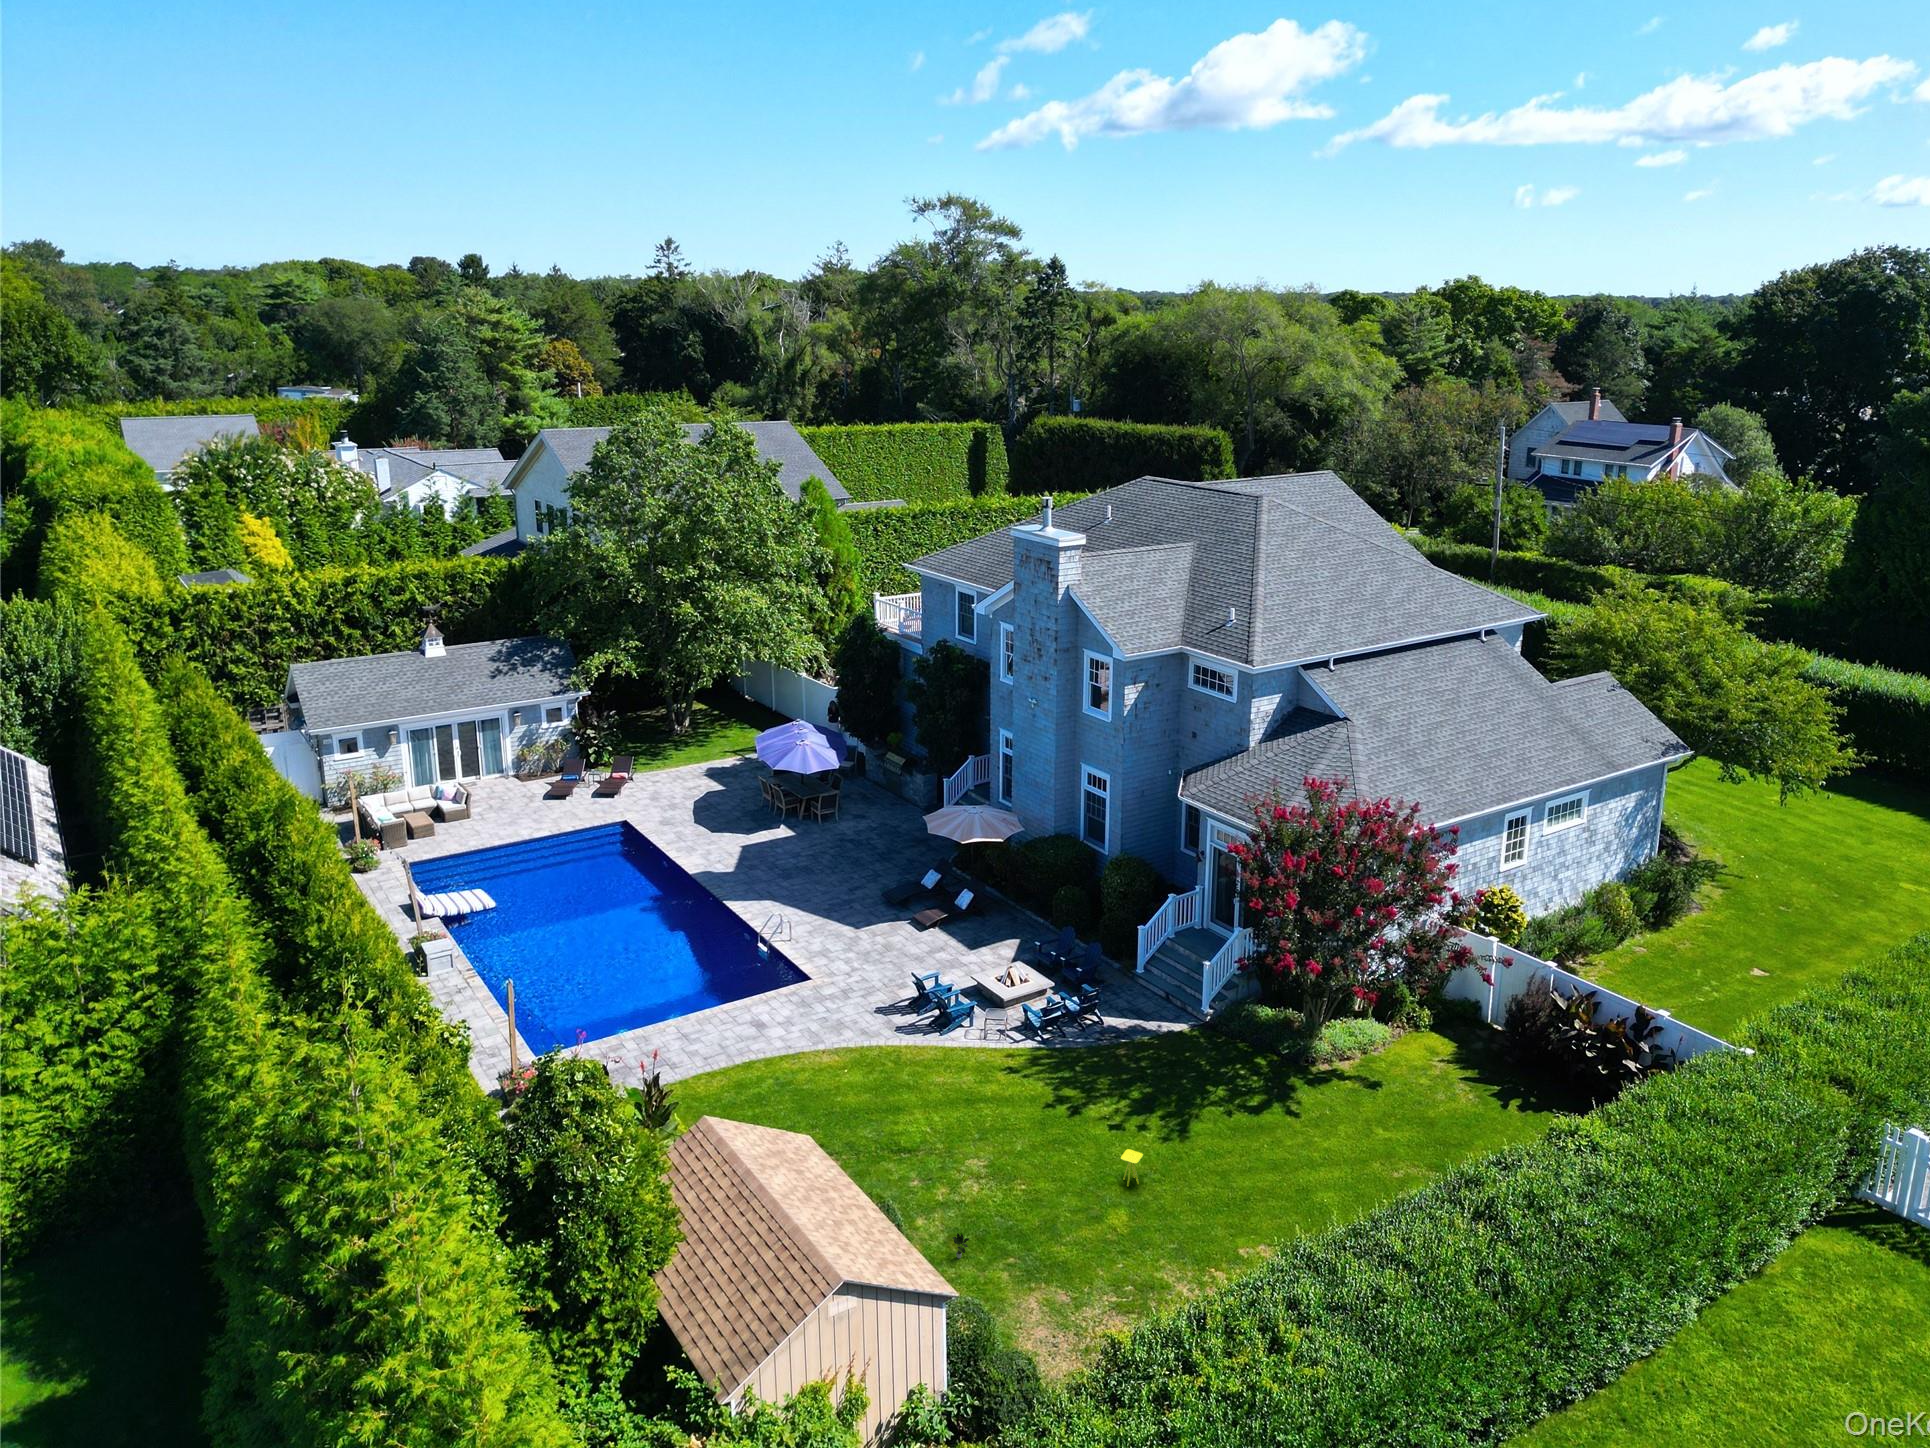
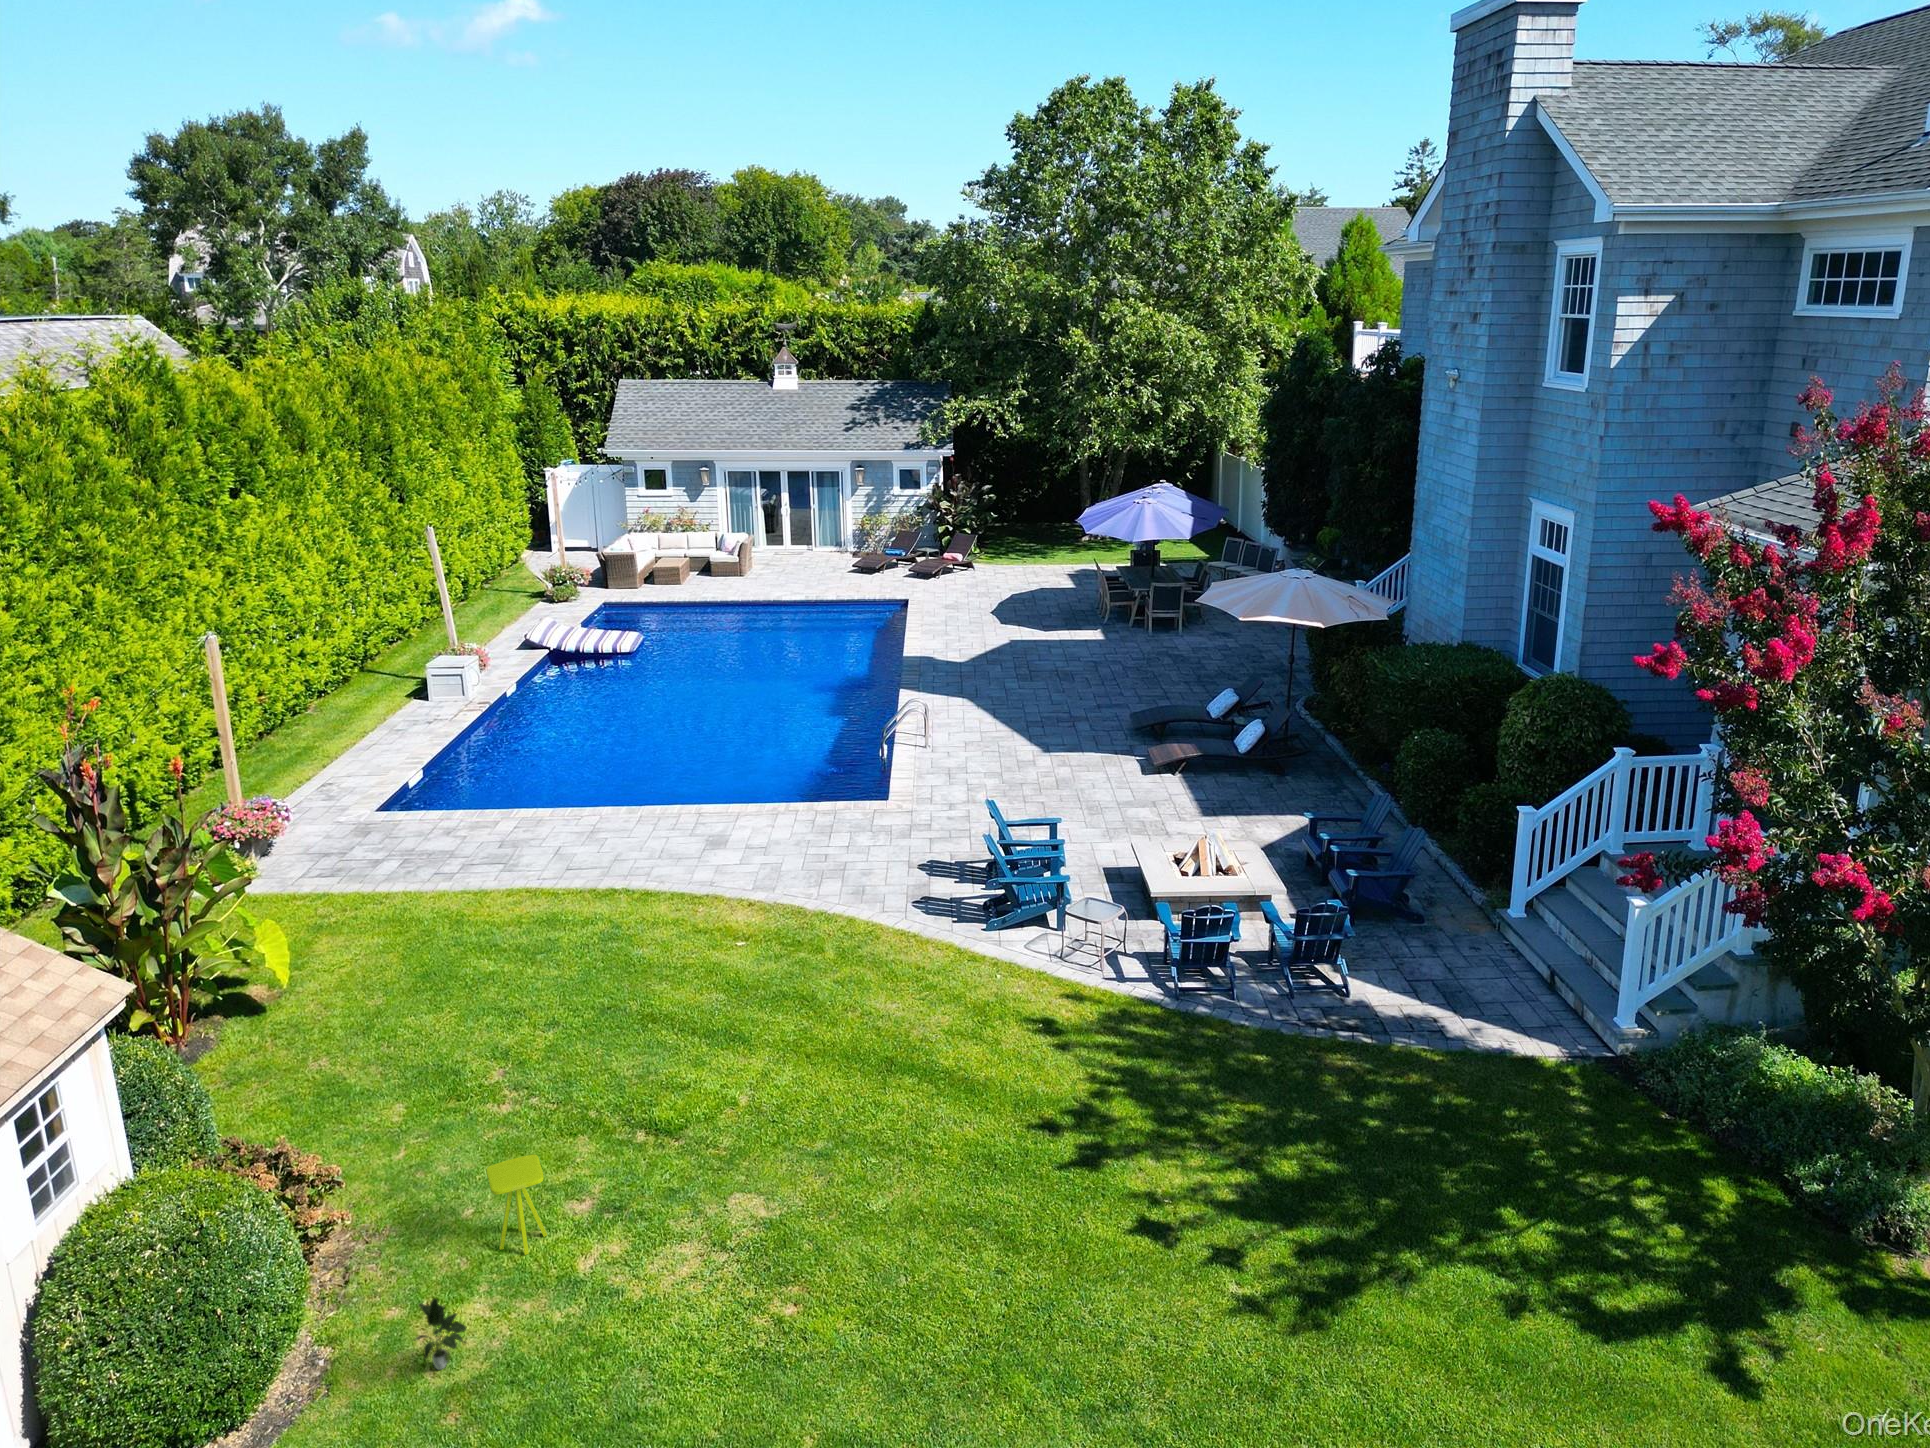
side table: present [1121,1149,1143,1186] -> present [487,1154,547,1255]

